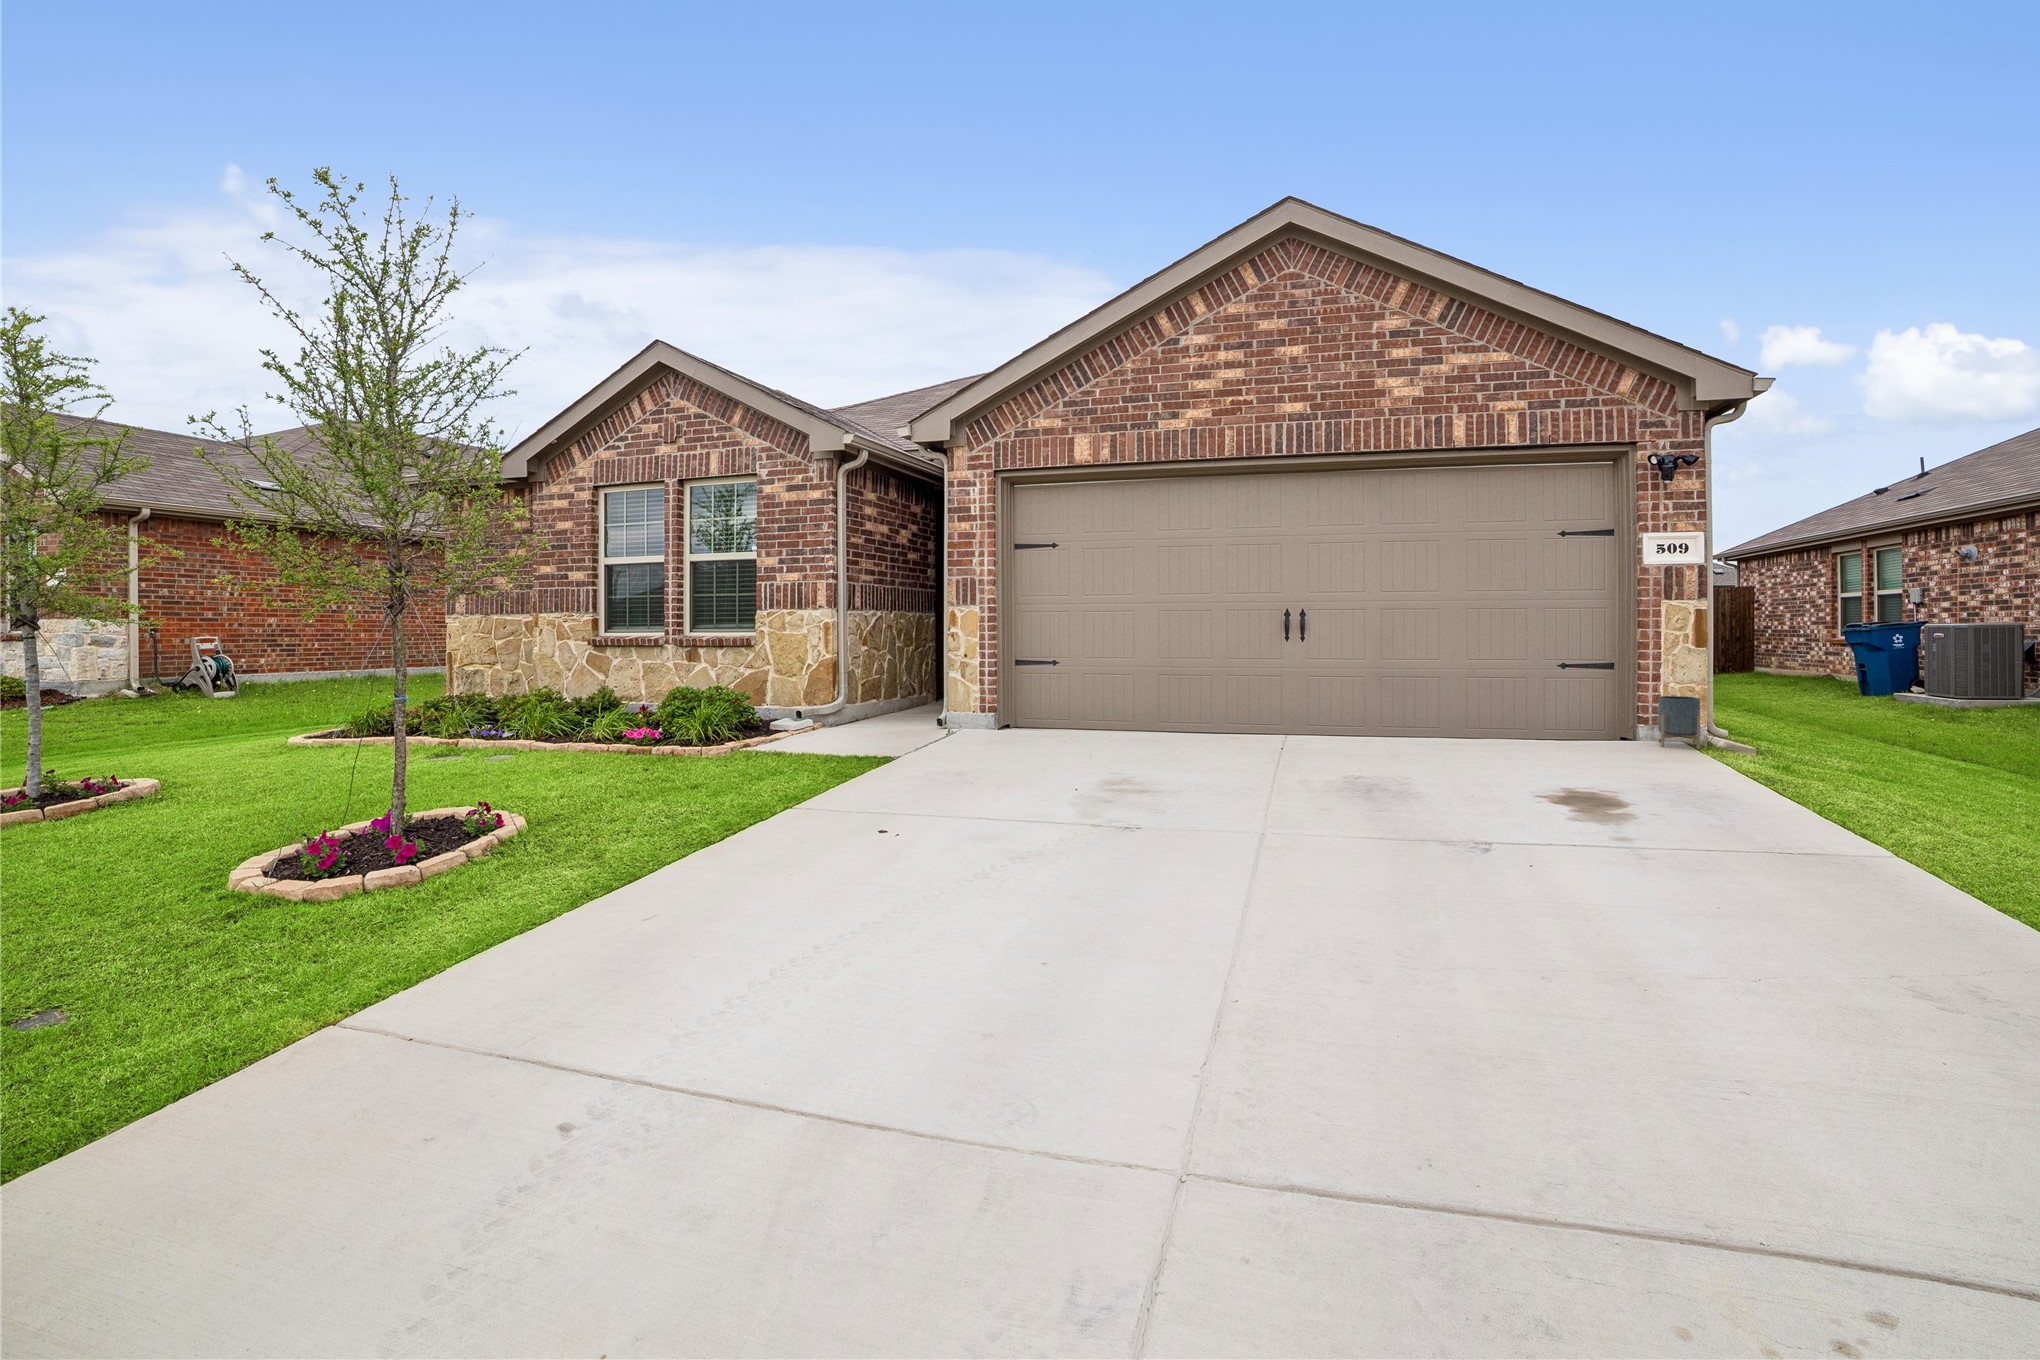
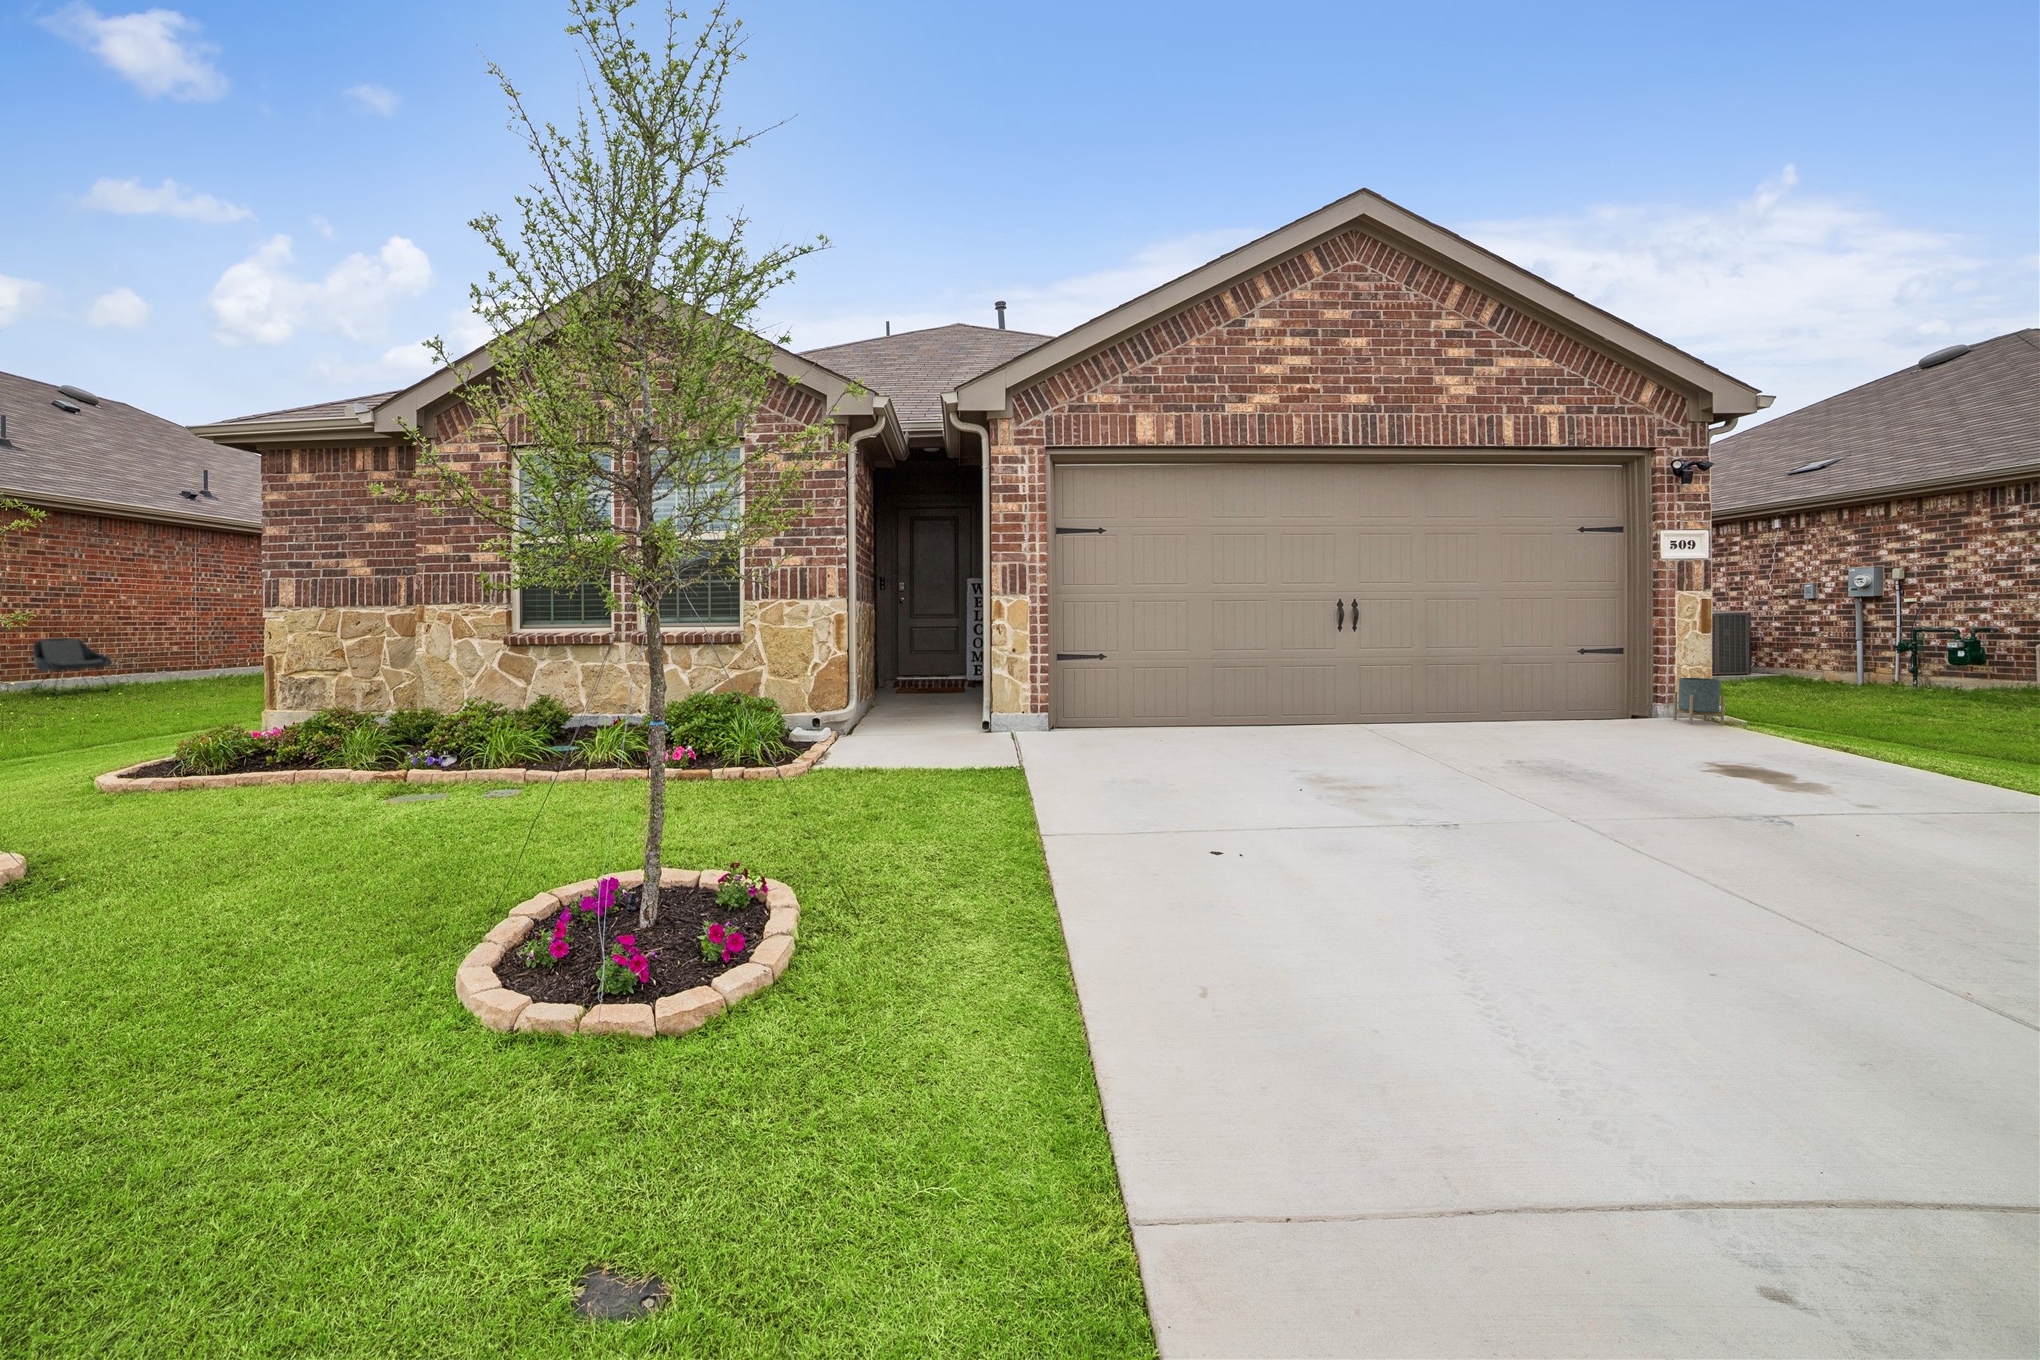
lounge chair: none [358,639,412,685] -> present [33,638,112,695]

